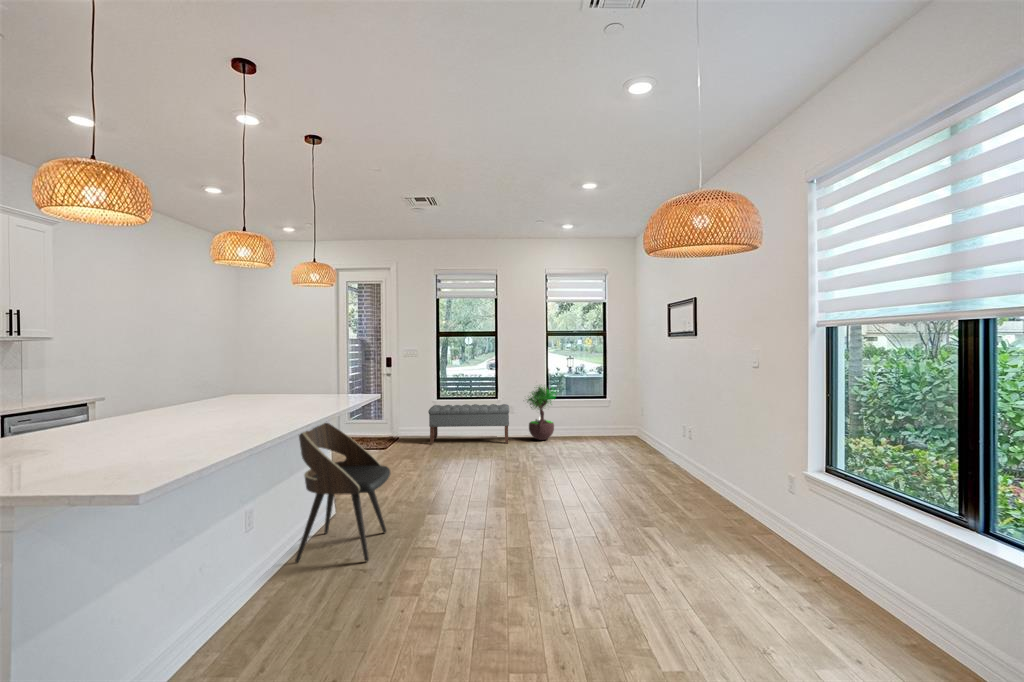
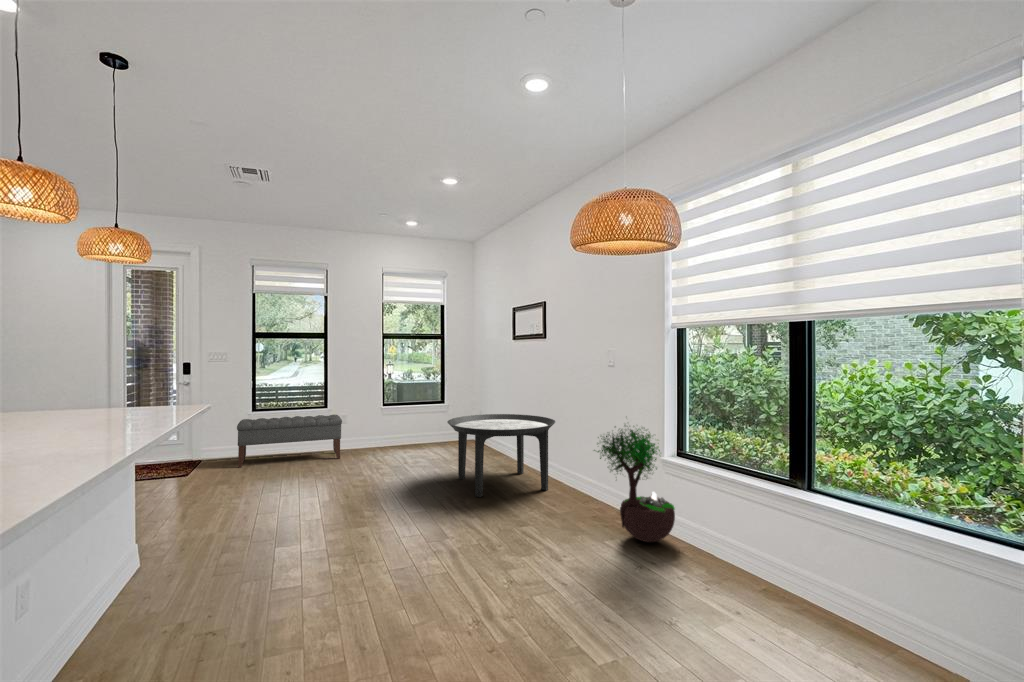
potted tree: present [527,387,554,440] -> present [594,429,675,542]
round table: none [590,412,701,493] -> present [448,414,555,497]
dining chair: present [295,423,390,562] -> none [78,432,227,649]

